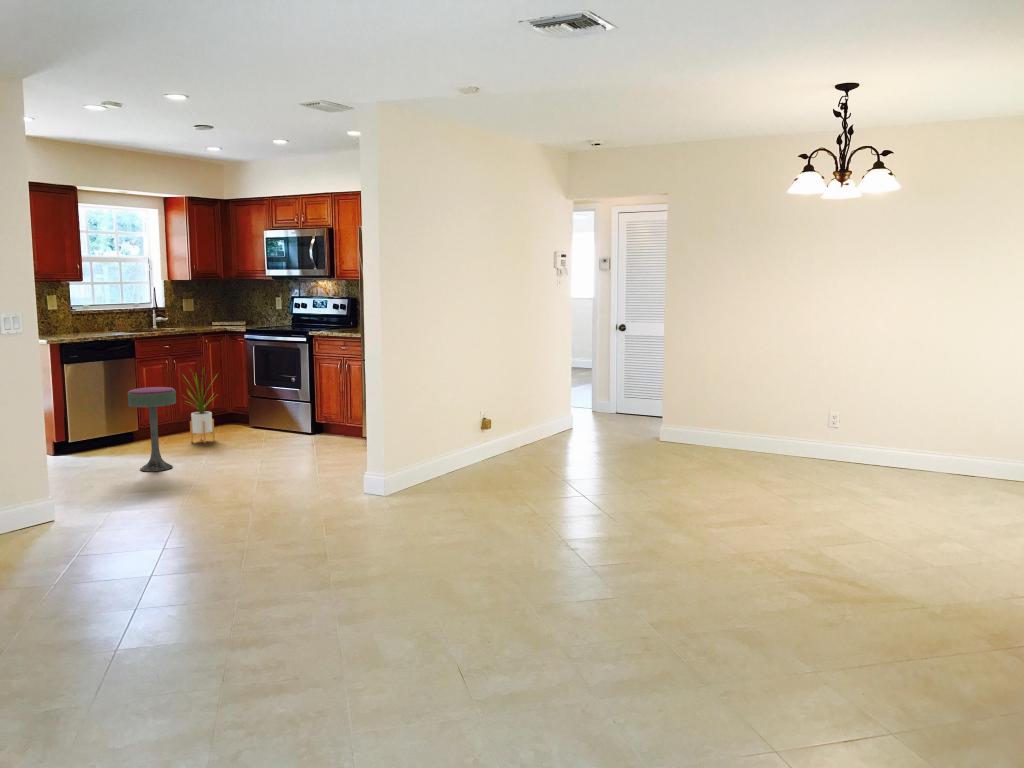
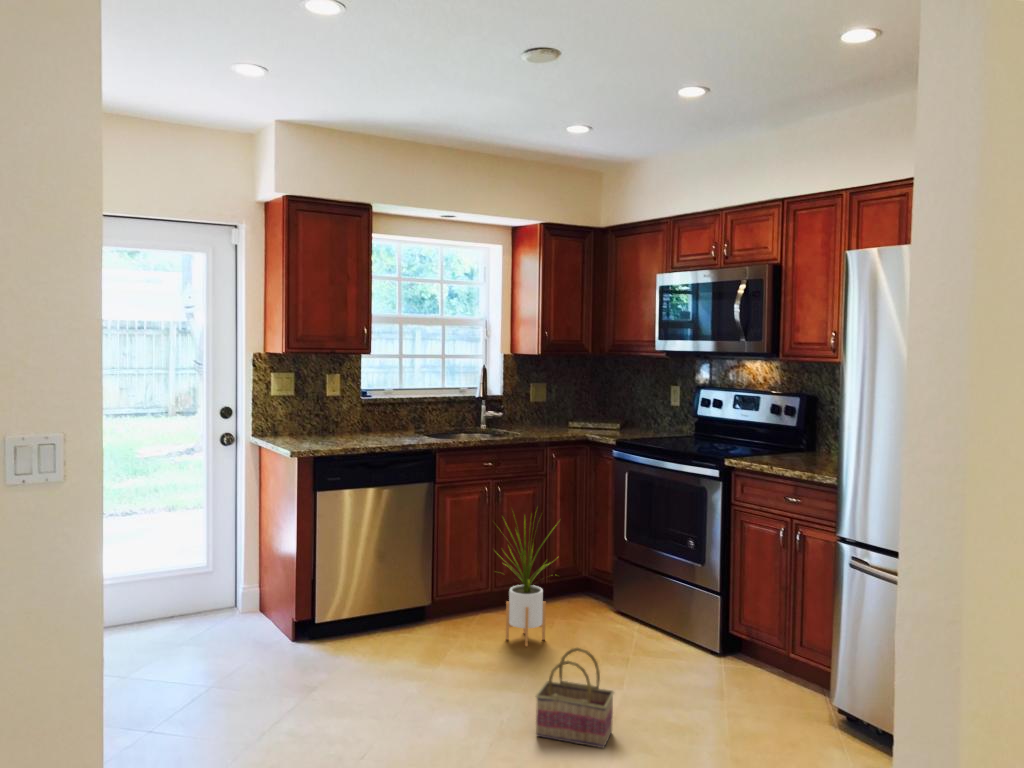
bar stool: present [128,387,176,472] -> none [369,561,456,740]
basket: none [222,421,261,463] -> present [536,648,614,748]

